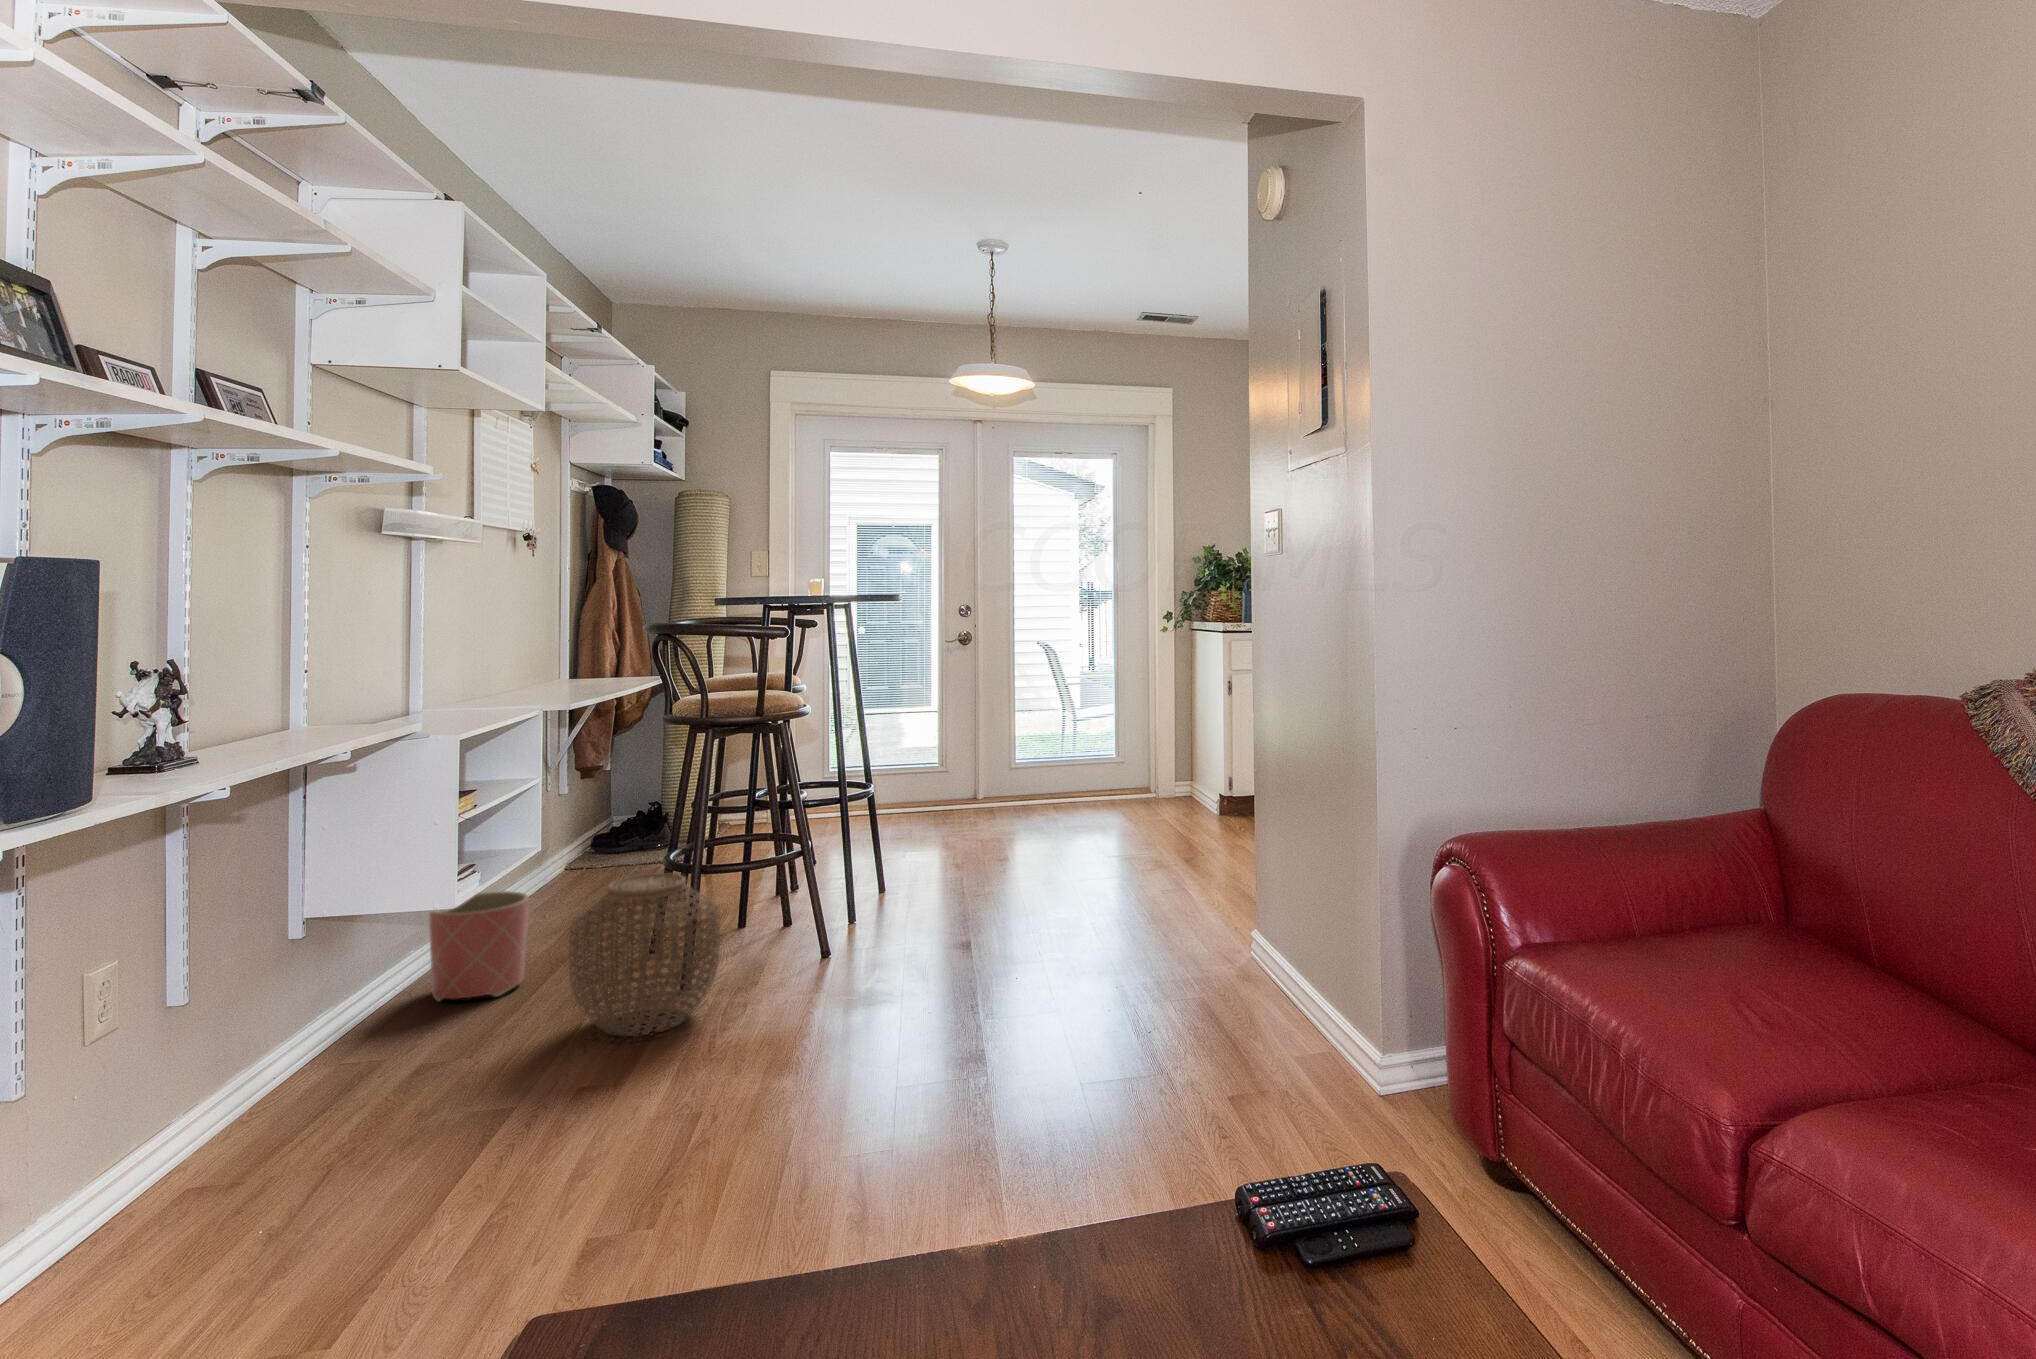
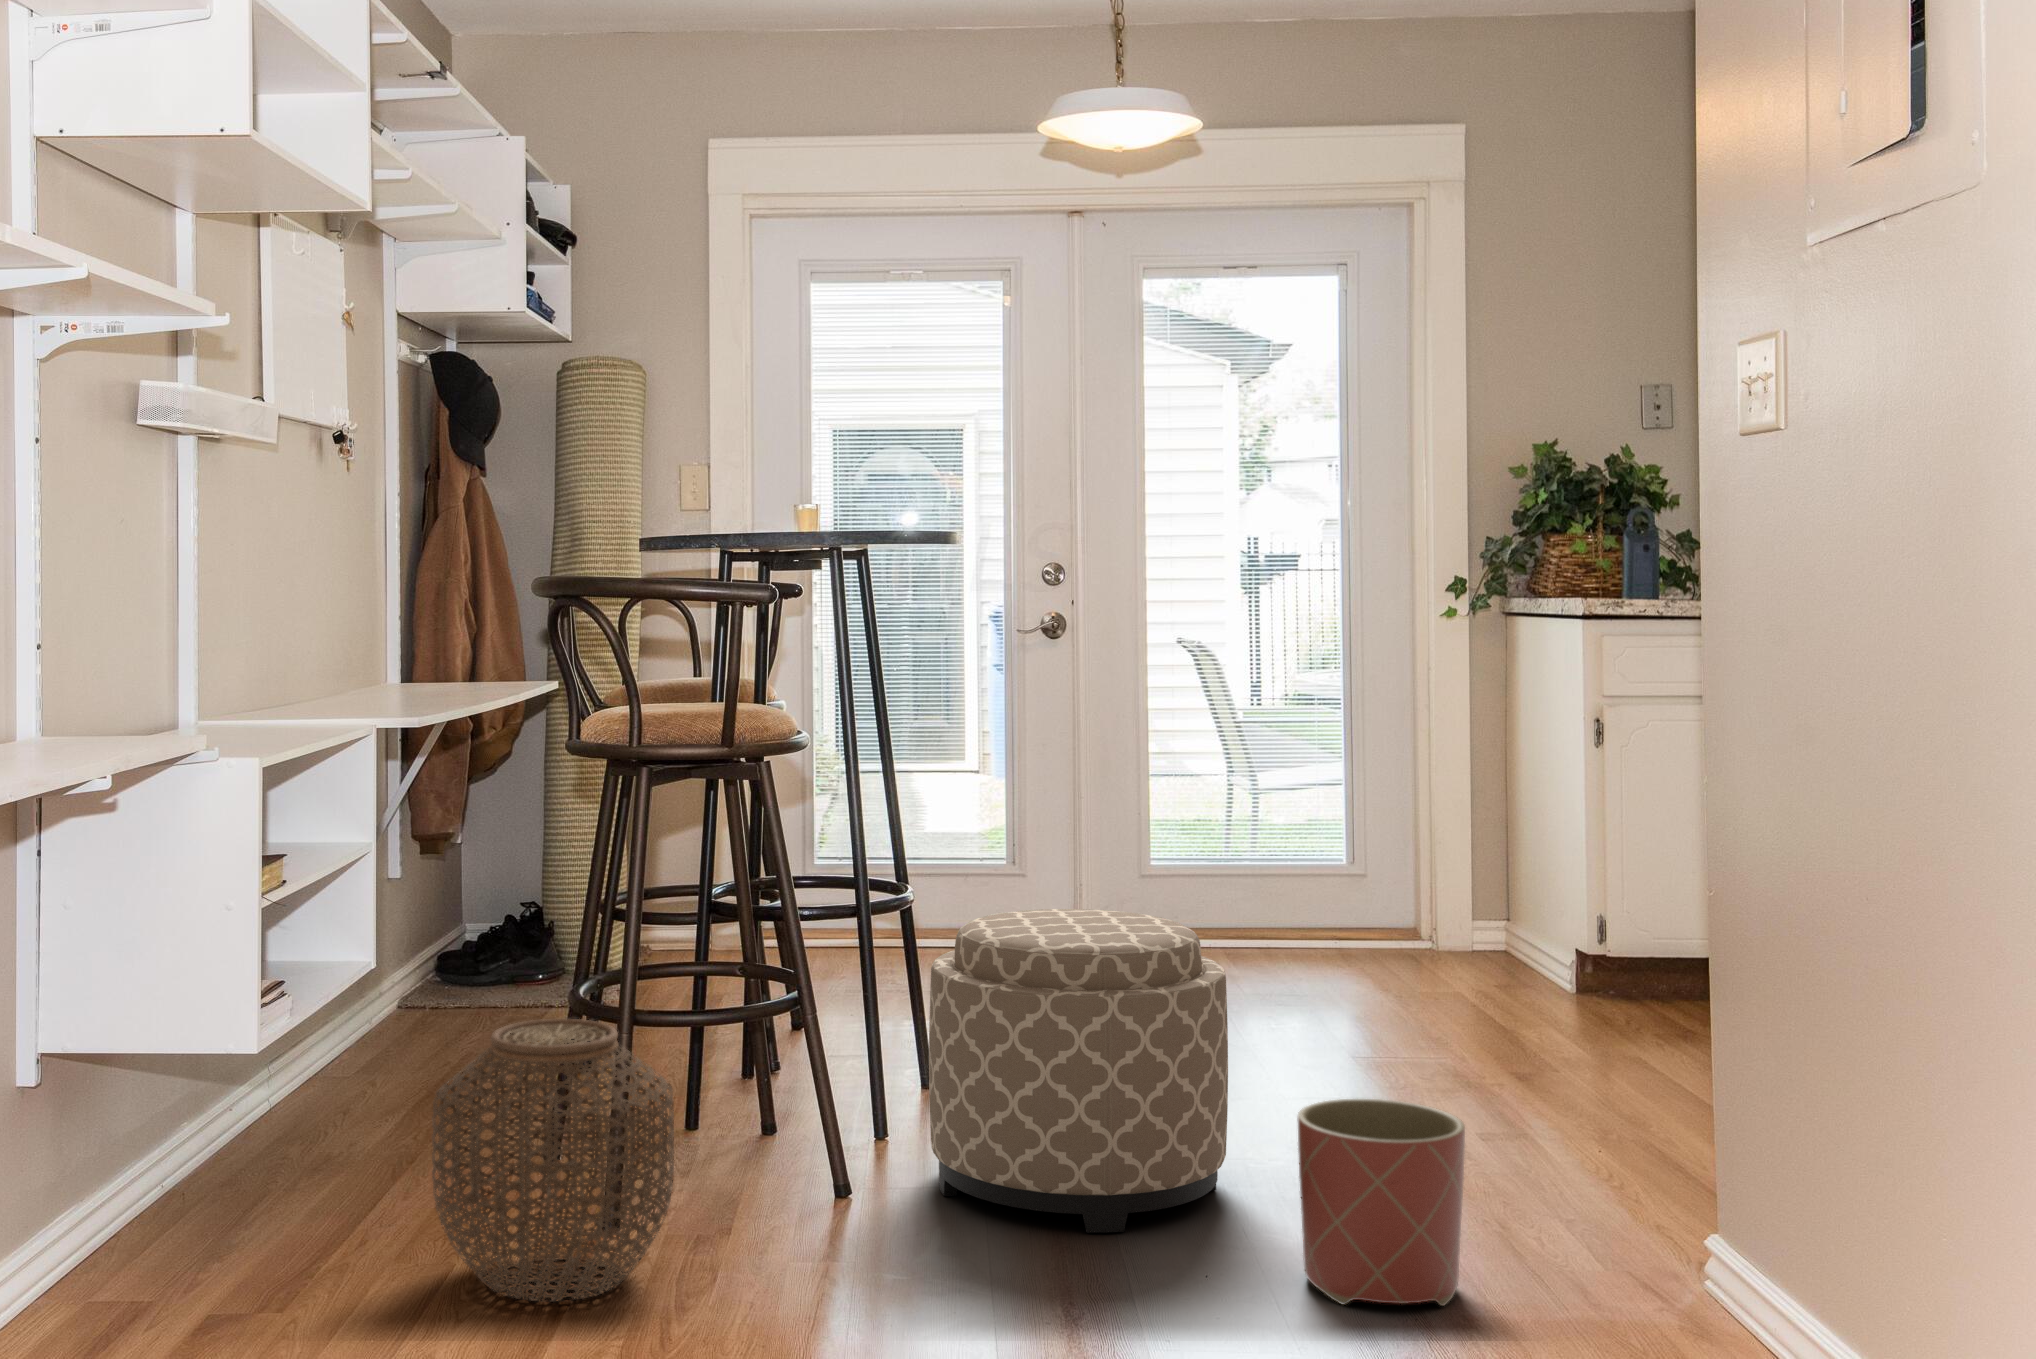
ottoman: none [875,794,1034,966] -> present [929,909,1228,1233]
planter: present [429,891,529,1001] -> present [1298,1099,1465,1306]

